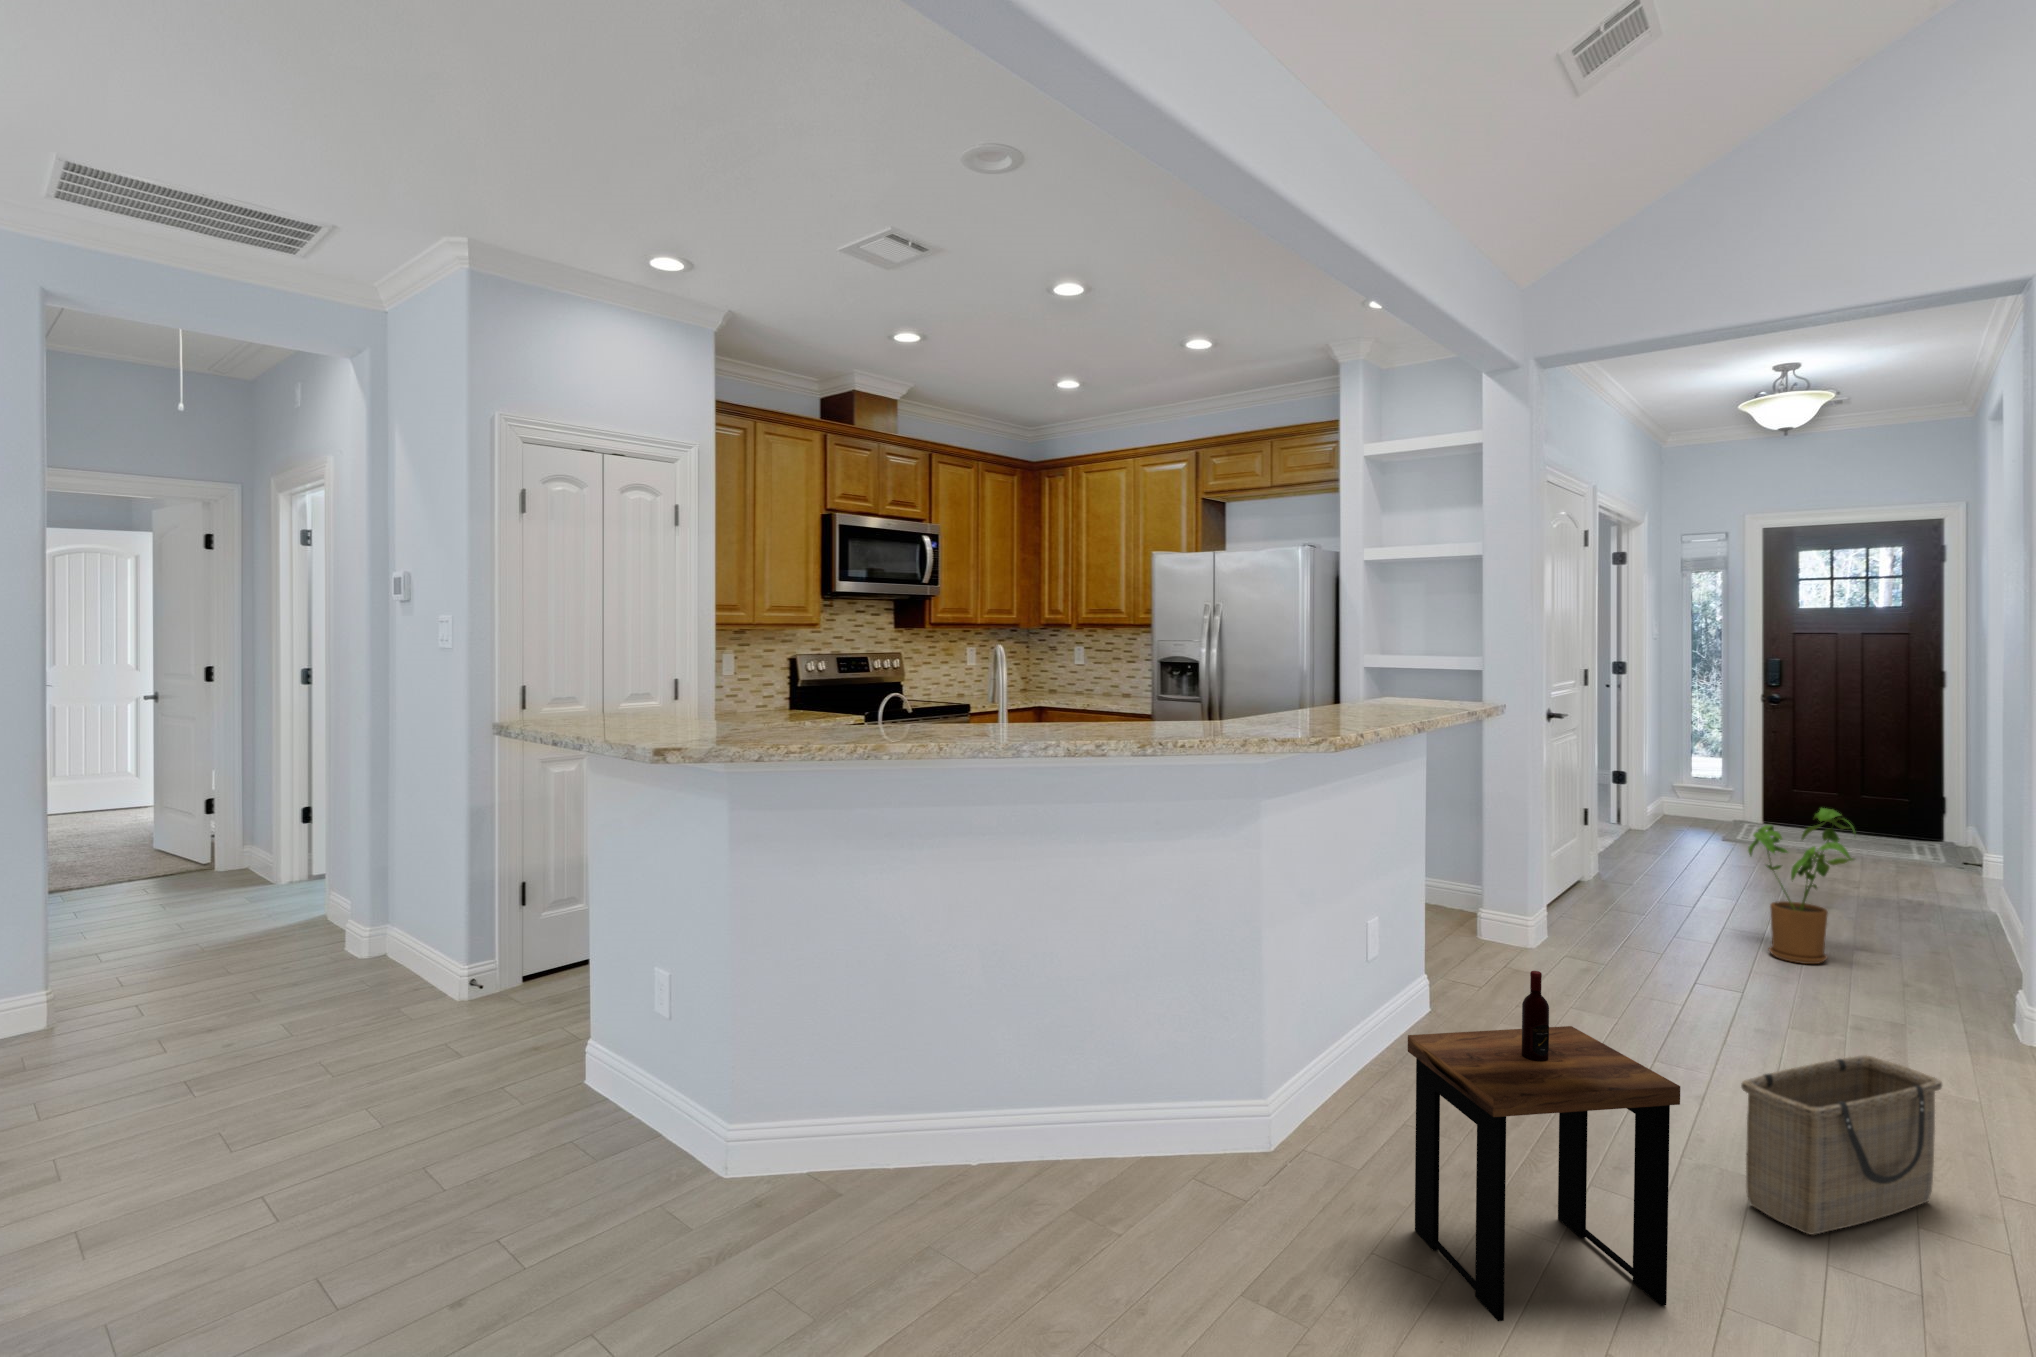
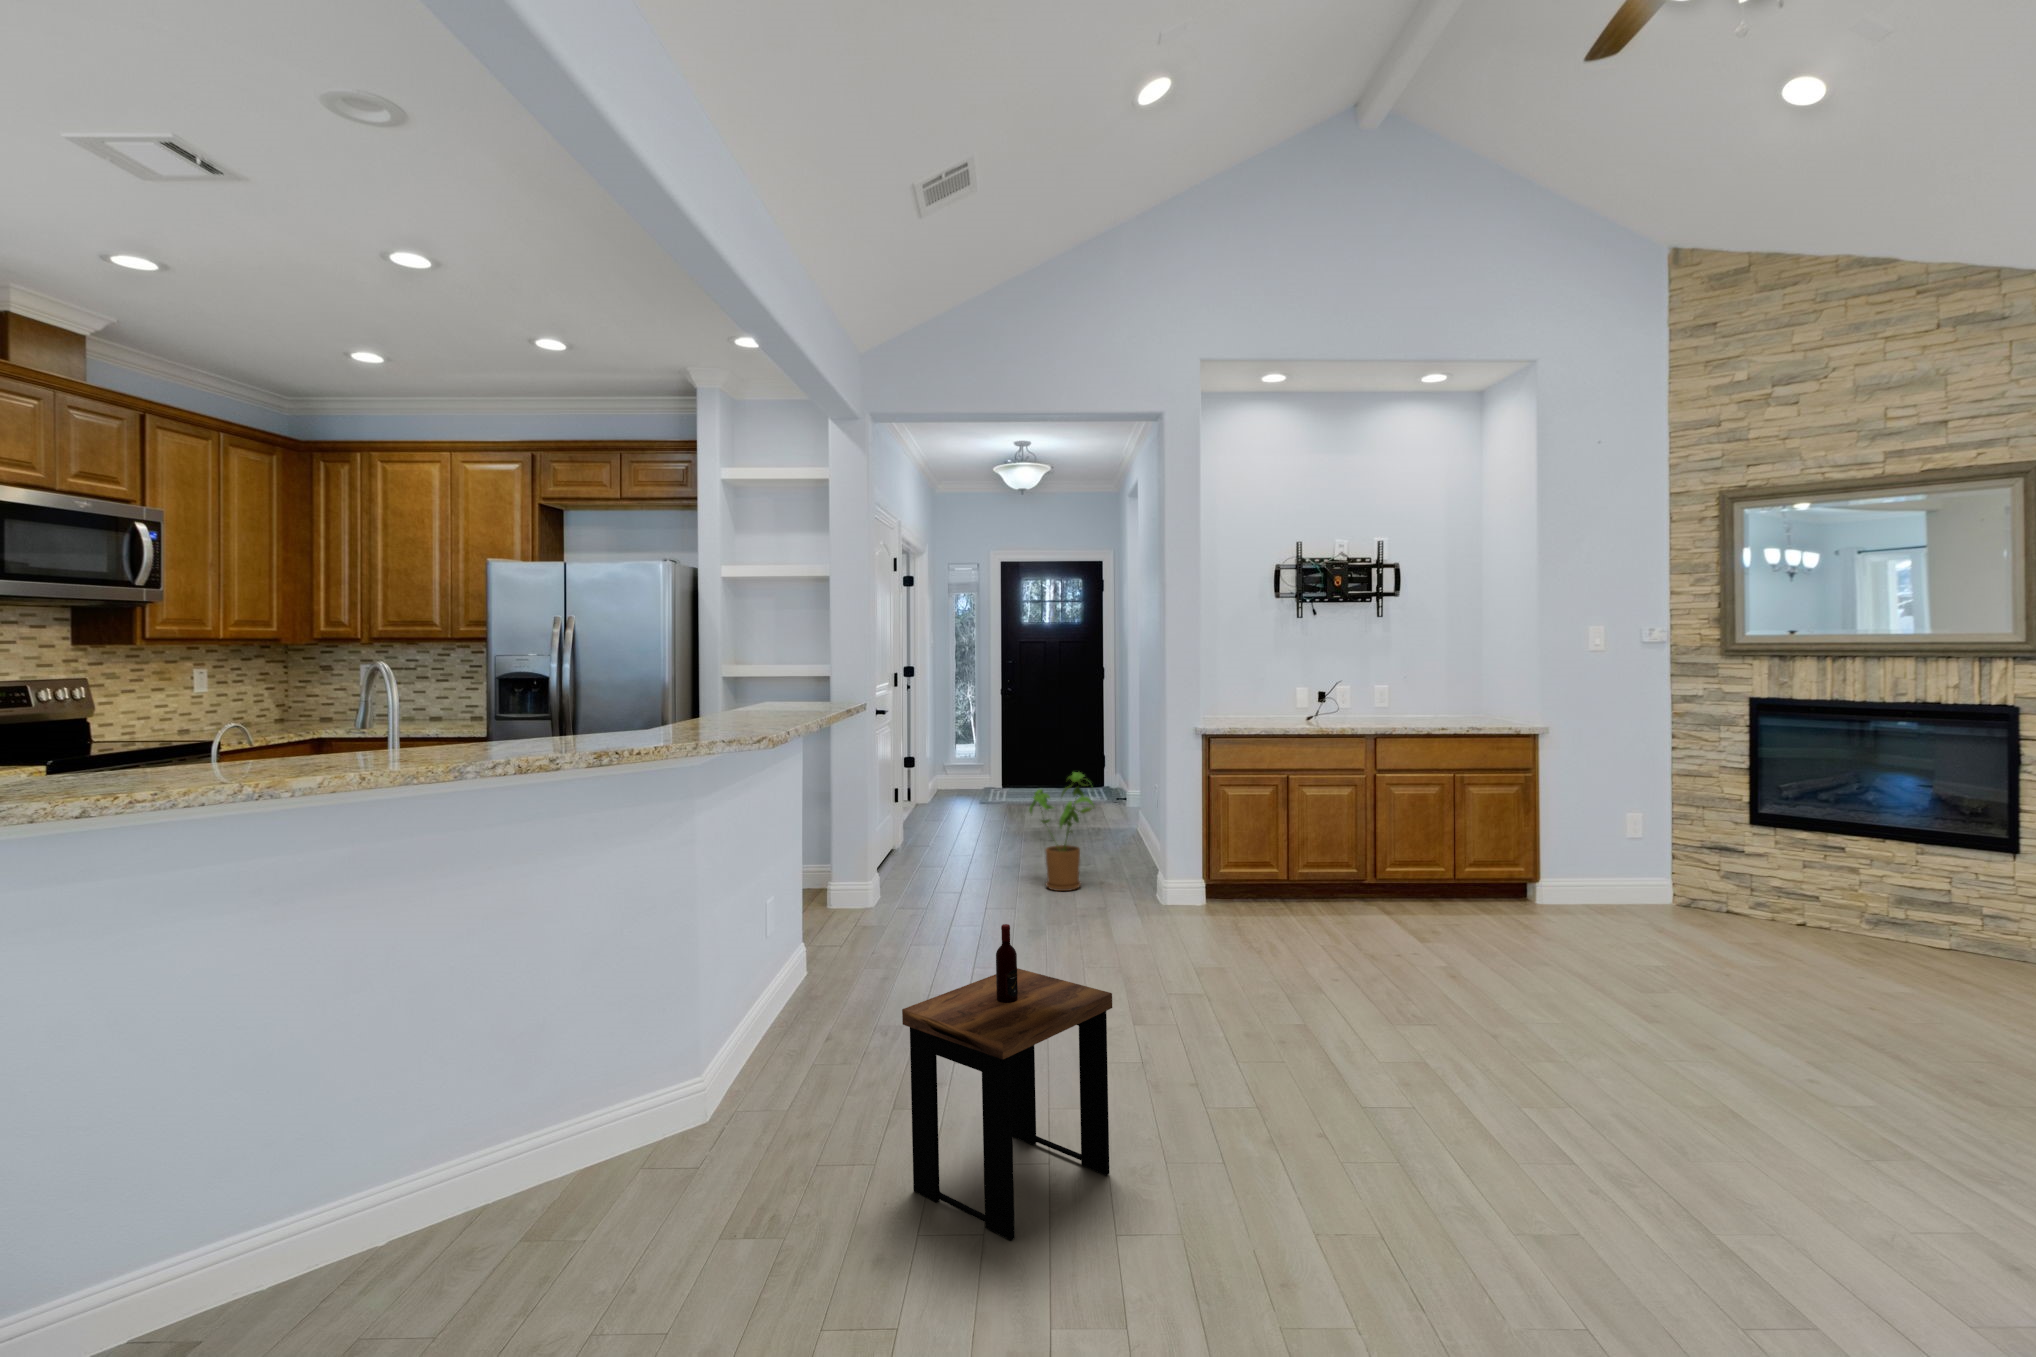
basket: present [1741,1055,1942,1235] -> none [1113,943,1211,1084]

